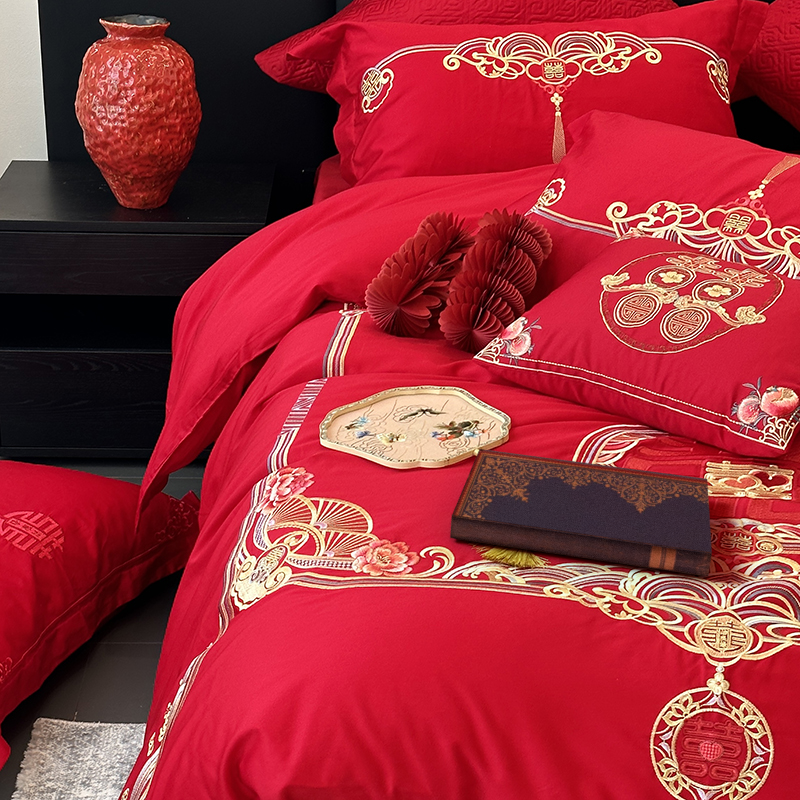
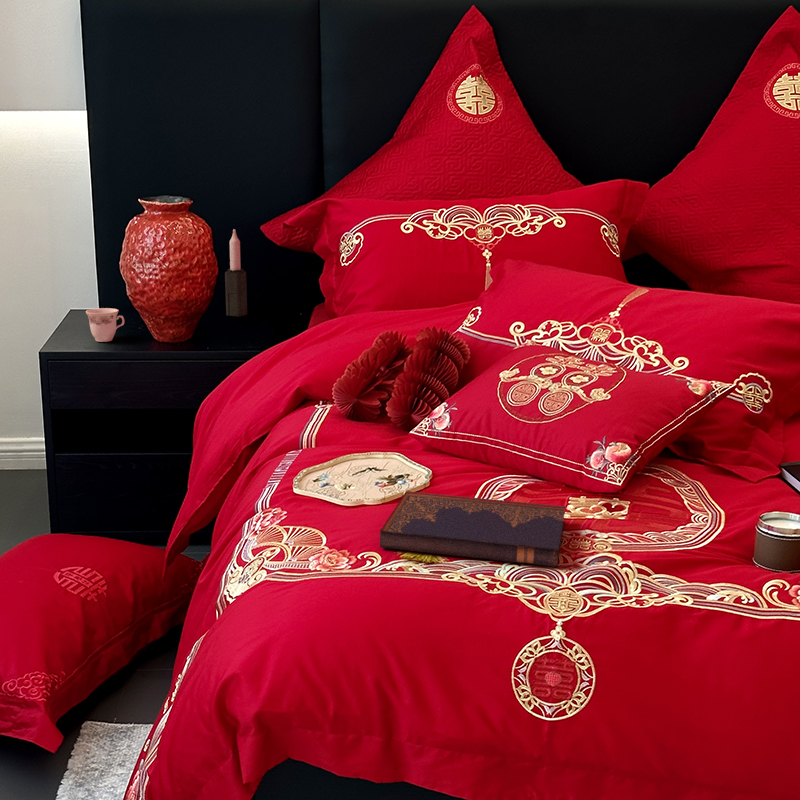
candle: none [214,63,242,178] -> present [225,229,247,317]
teacup: none [33,165,84,209] -> present [86,308,124,342]

